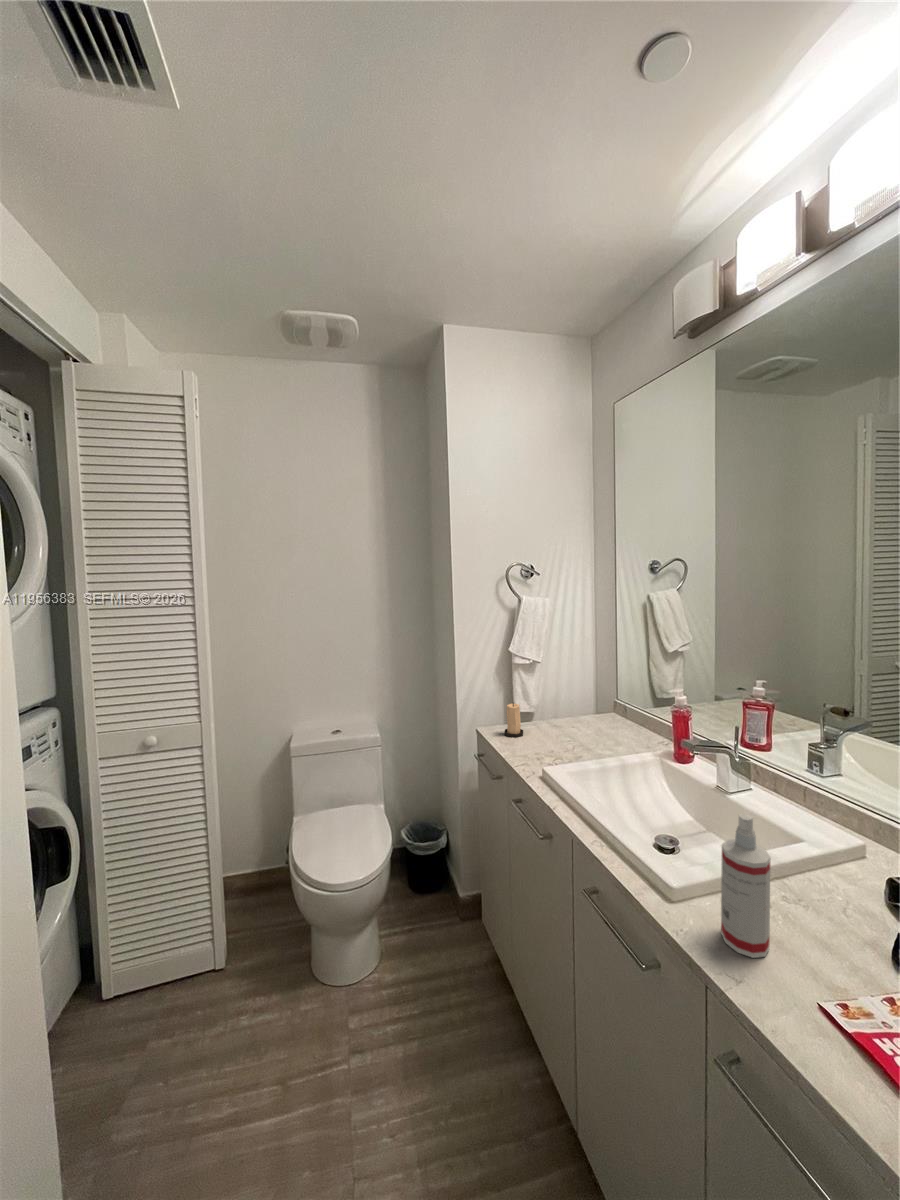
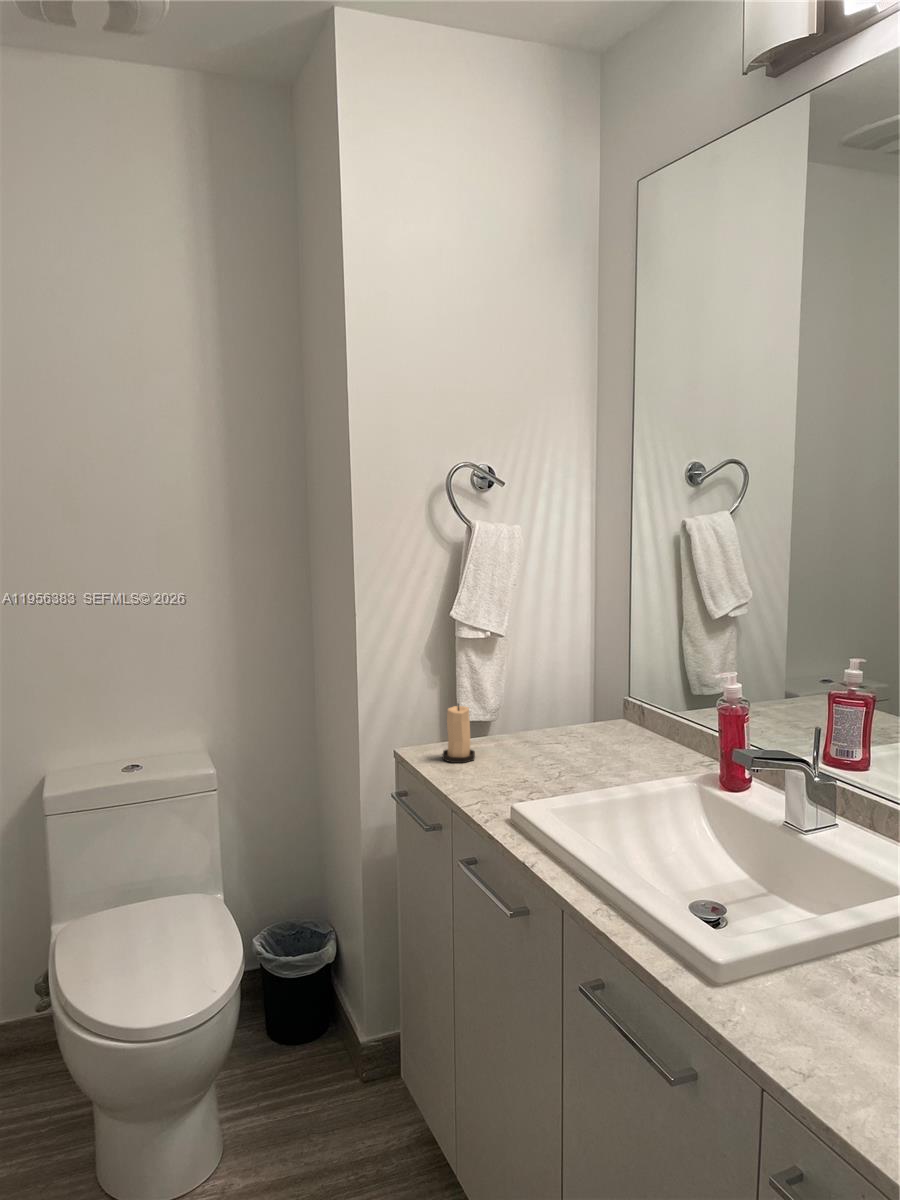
spray bottle: present [721,814,771,958] -> none [786,843,859,1045]

